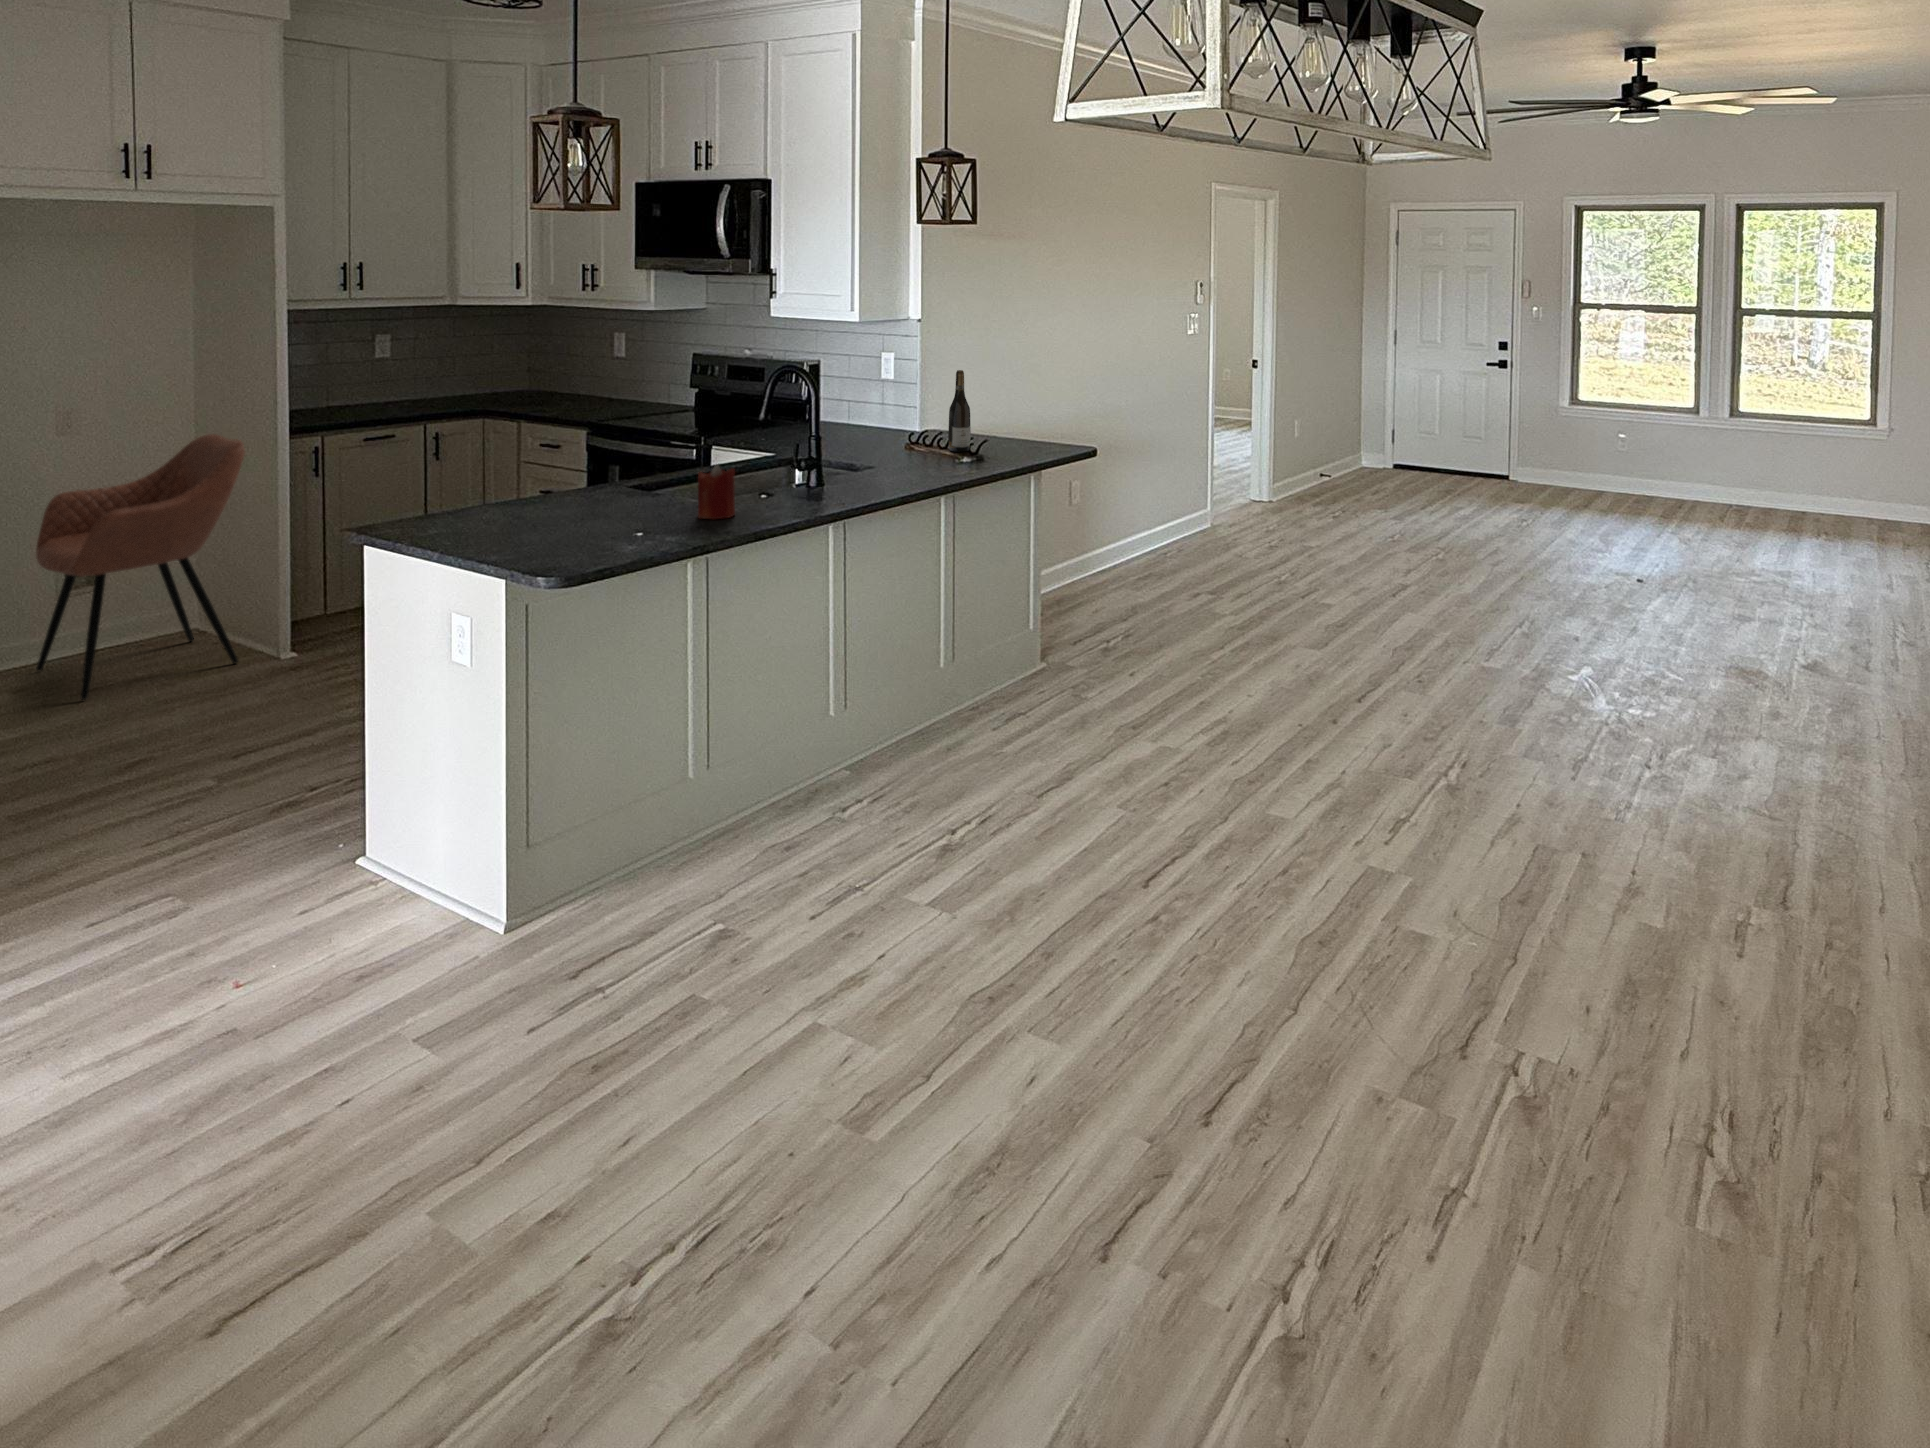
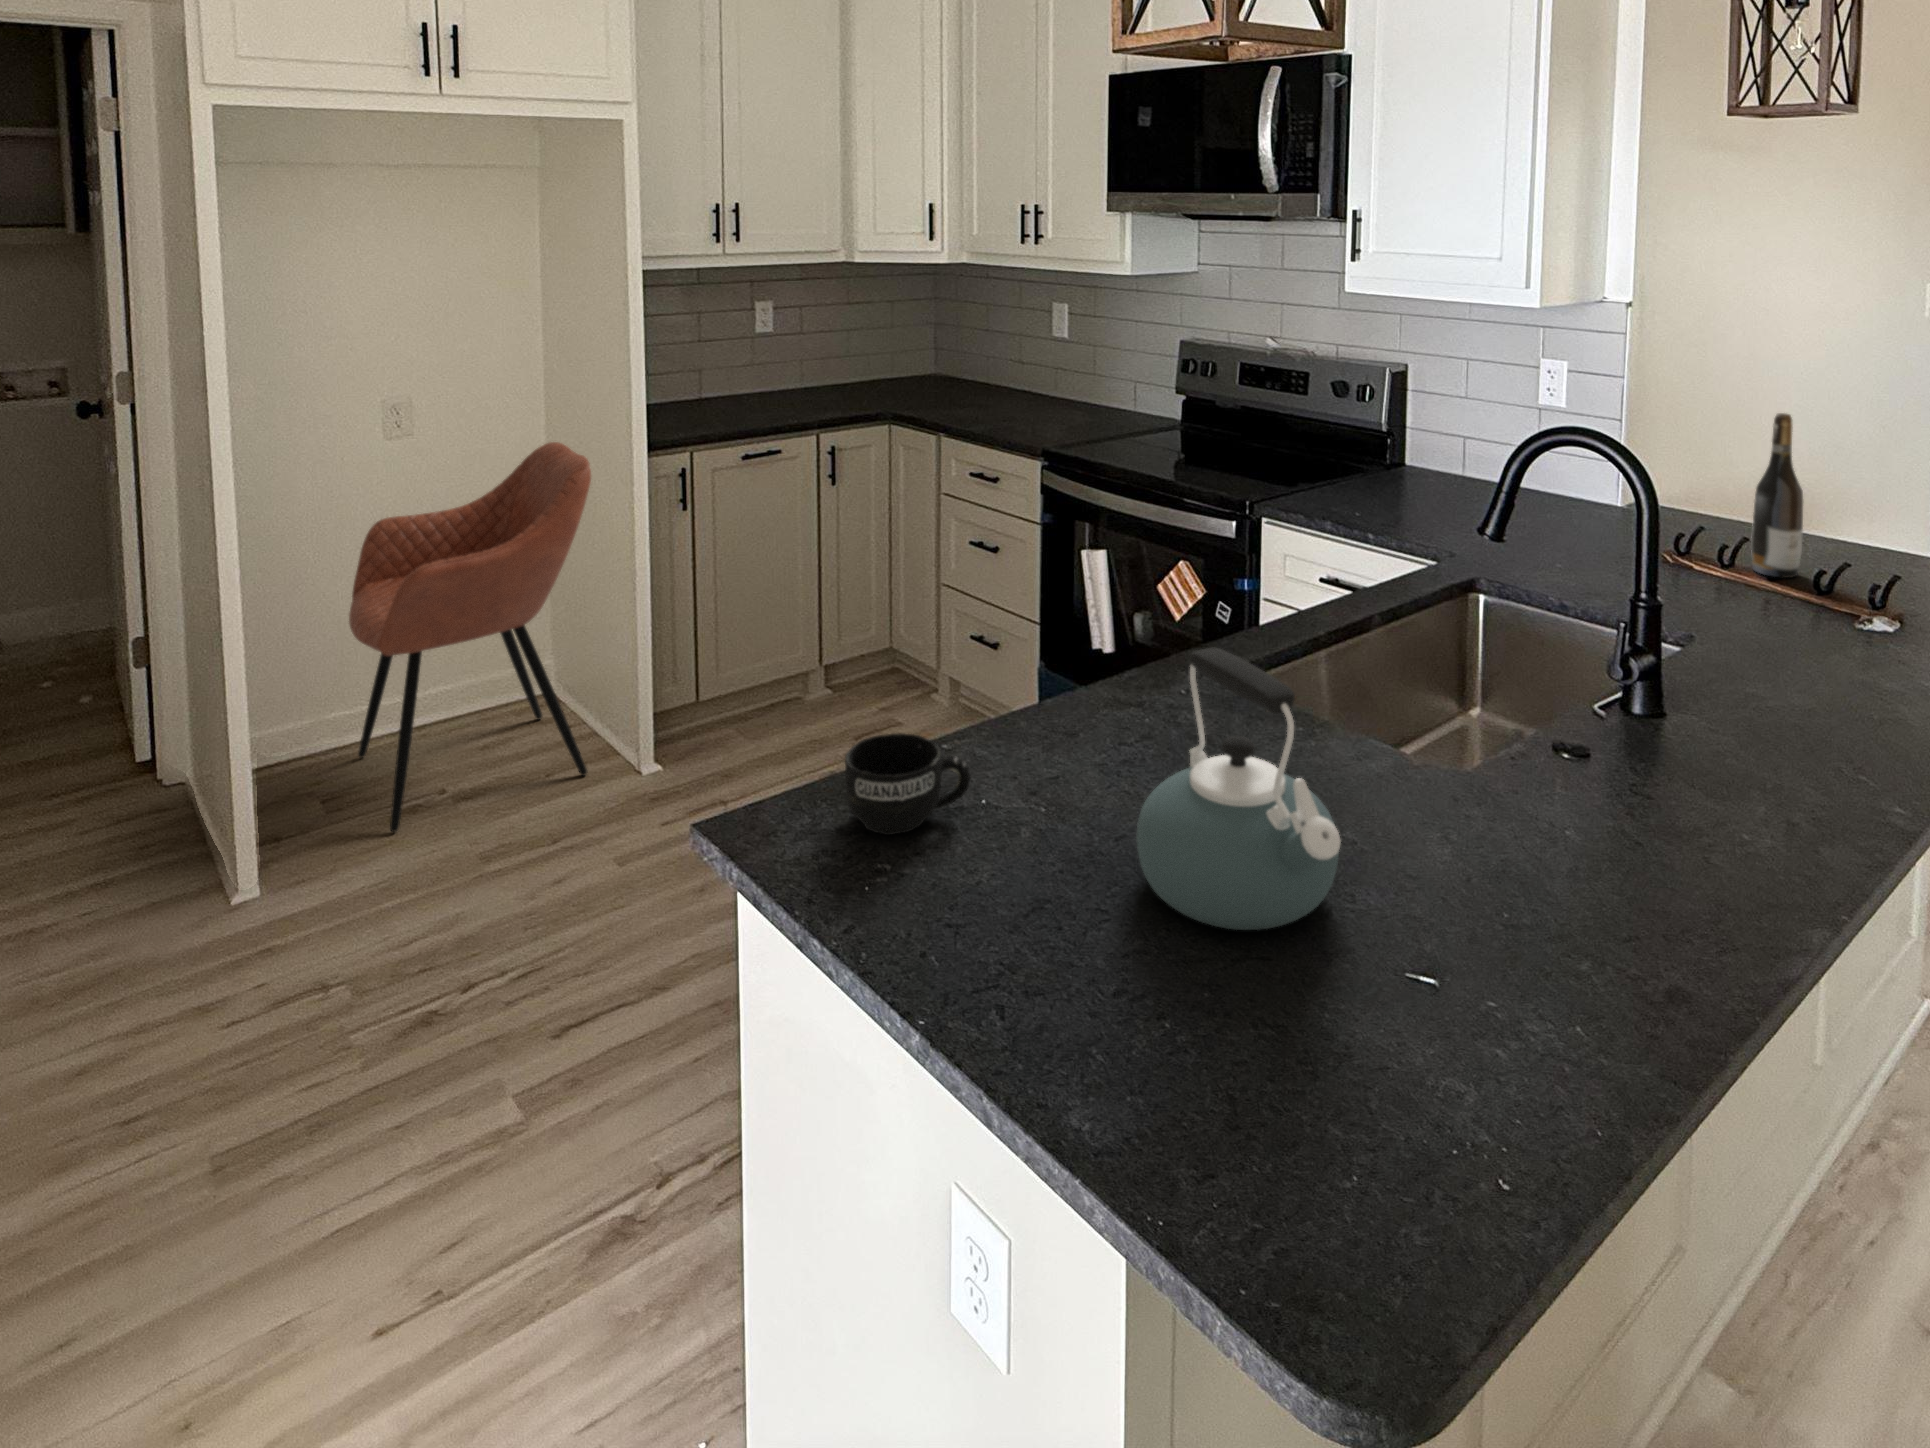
kettle: none [547,443,632,540] -> present [1136,647,1340,930]
candle: present [698,465,735,519] -> none [1443,693,1538,839]
mug: none [419,497,480,533] -> present [845,733,970,835]

